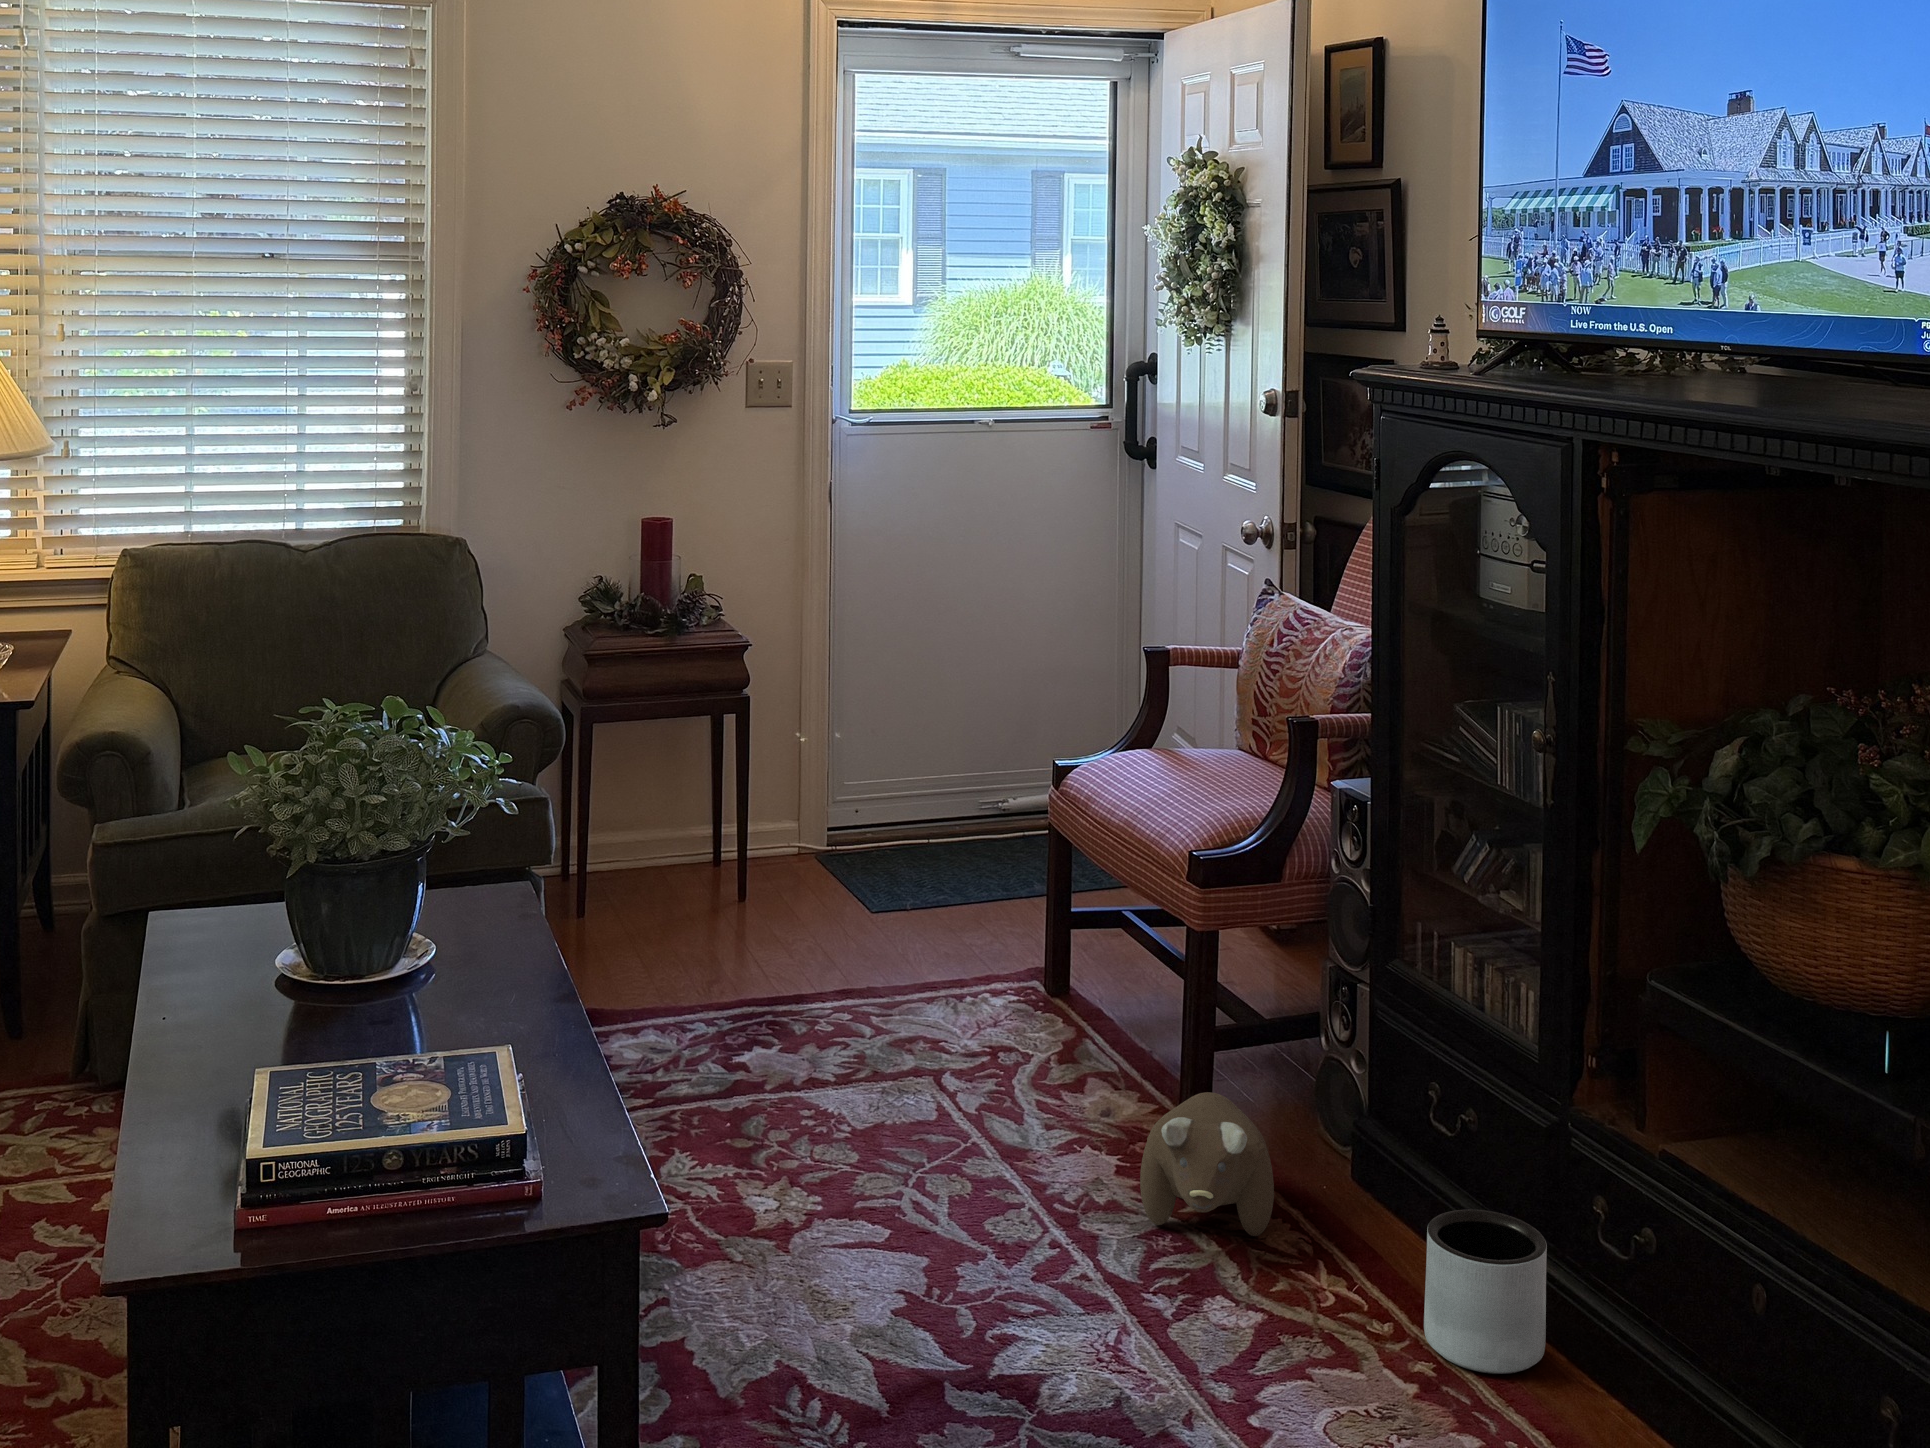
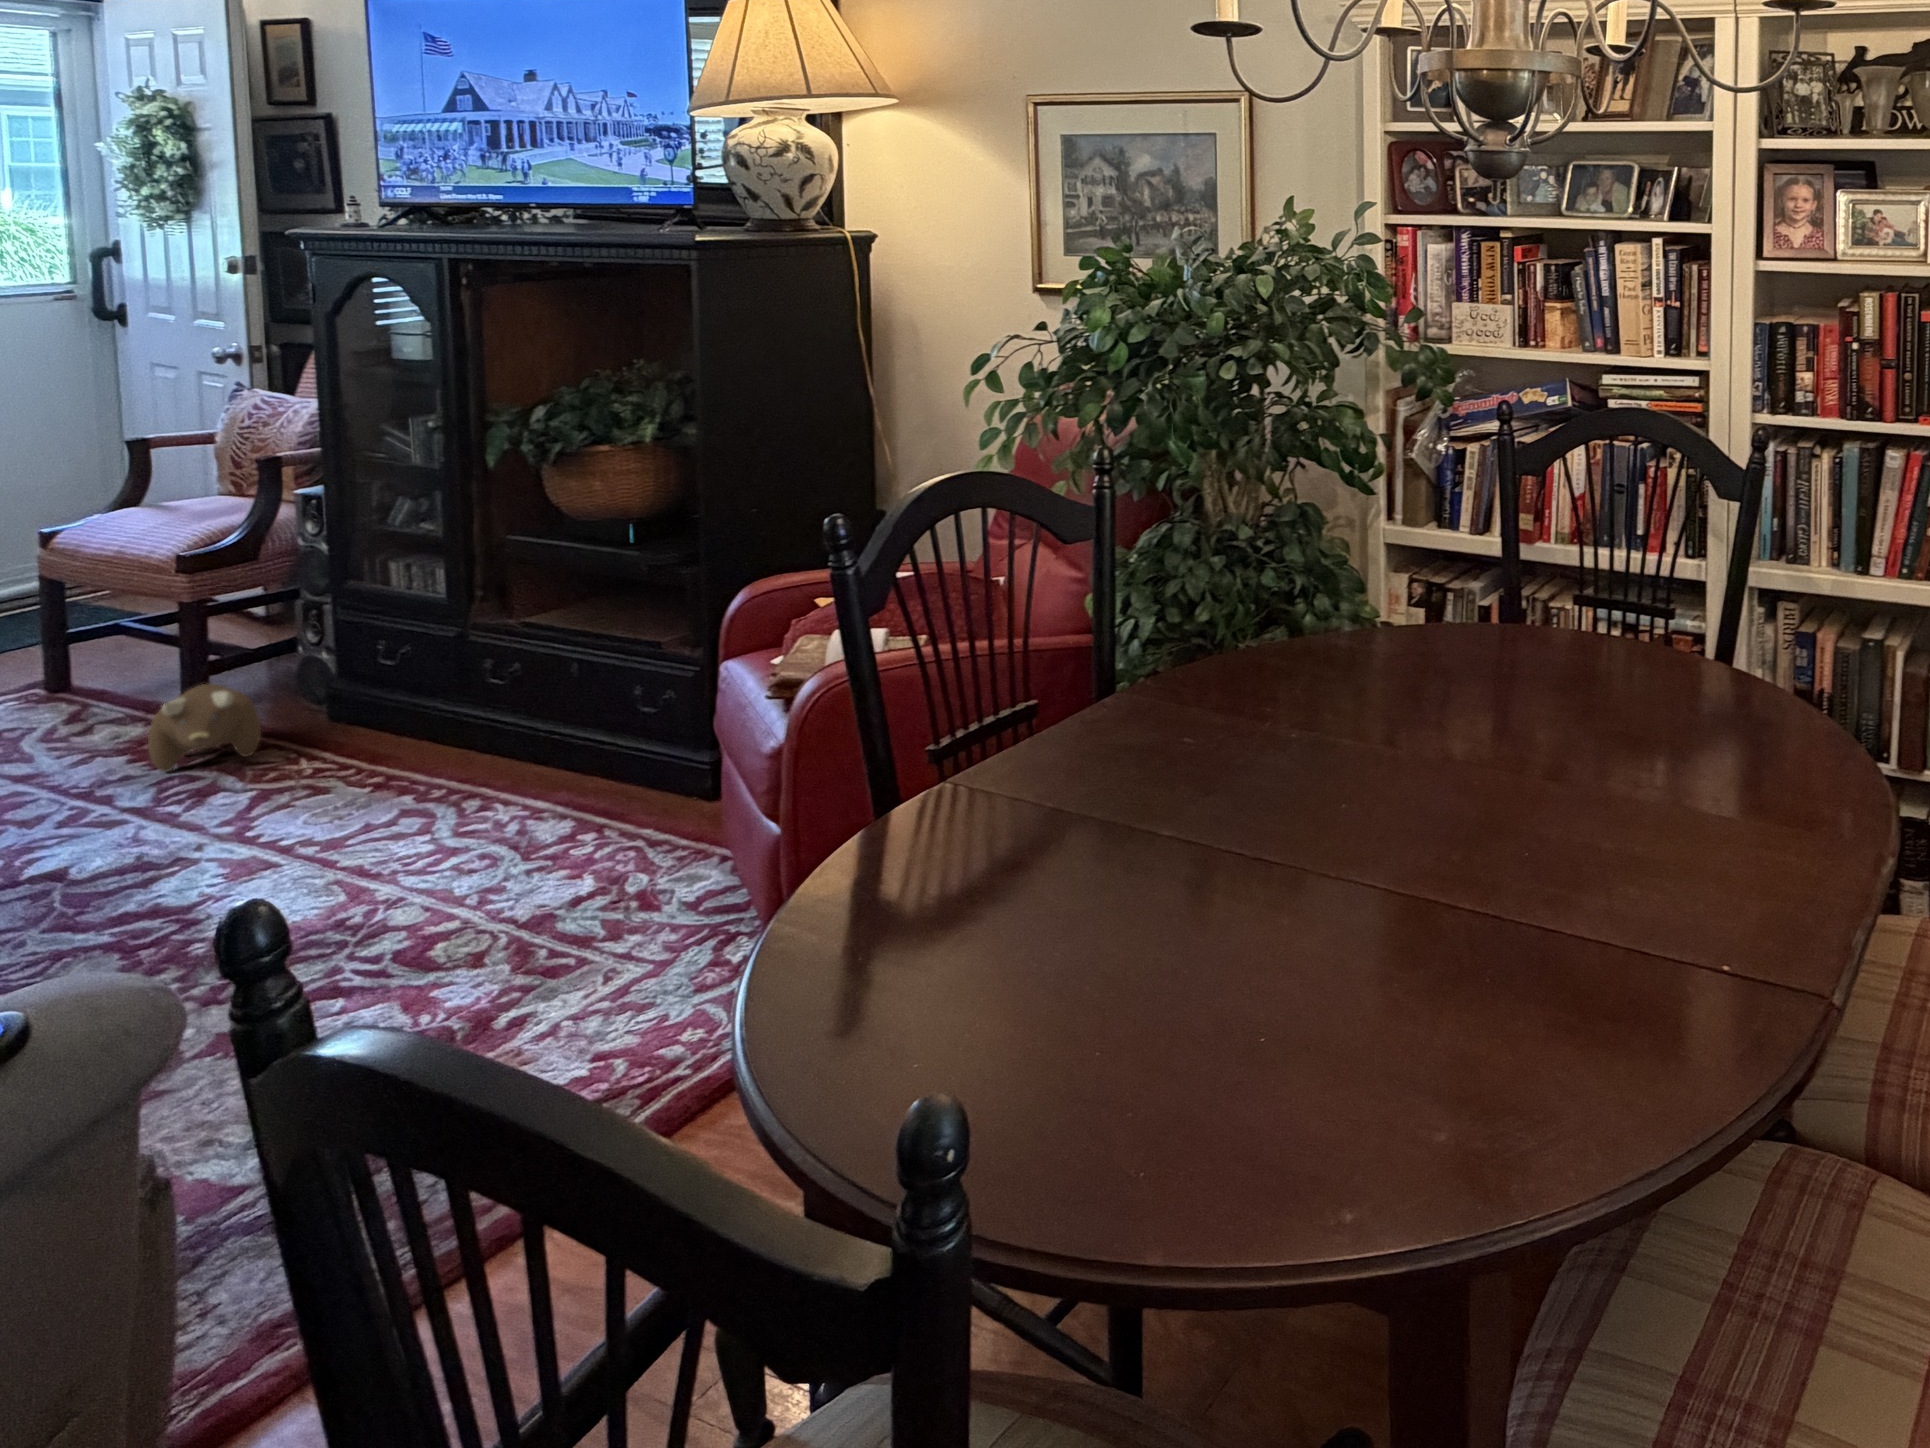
planter: present [1424,1209,1547,1374] -> none [368,684,453,765]

